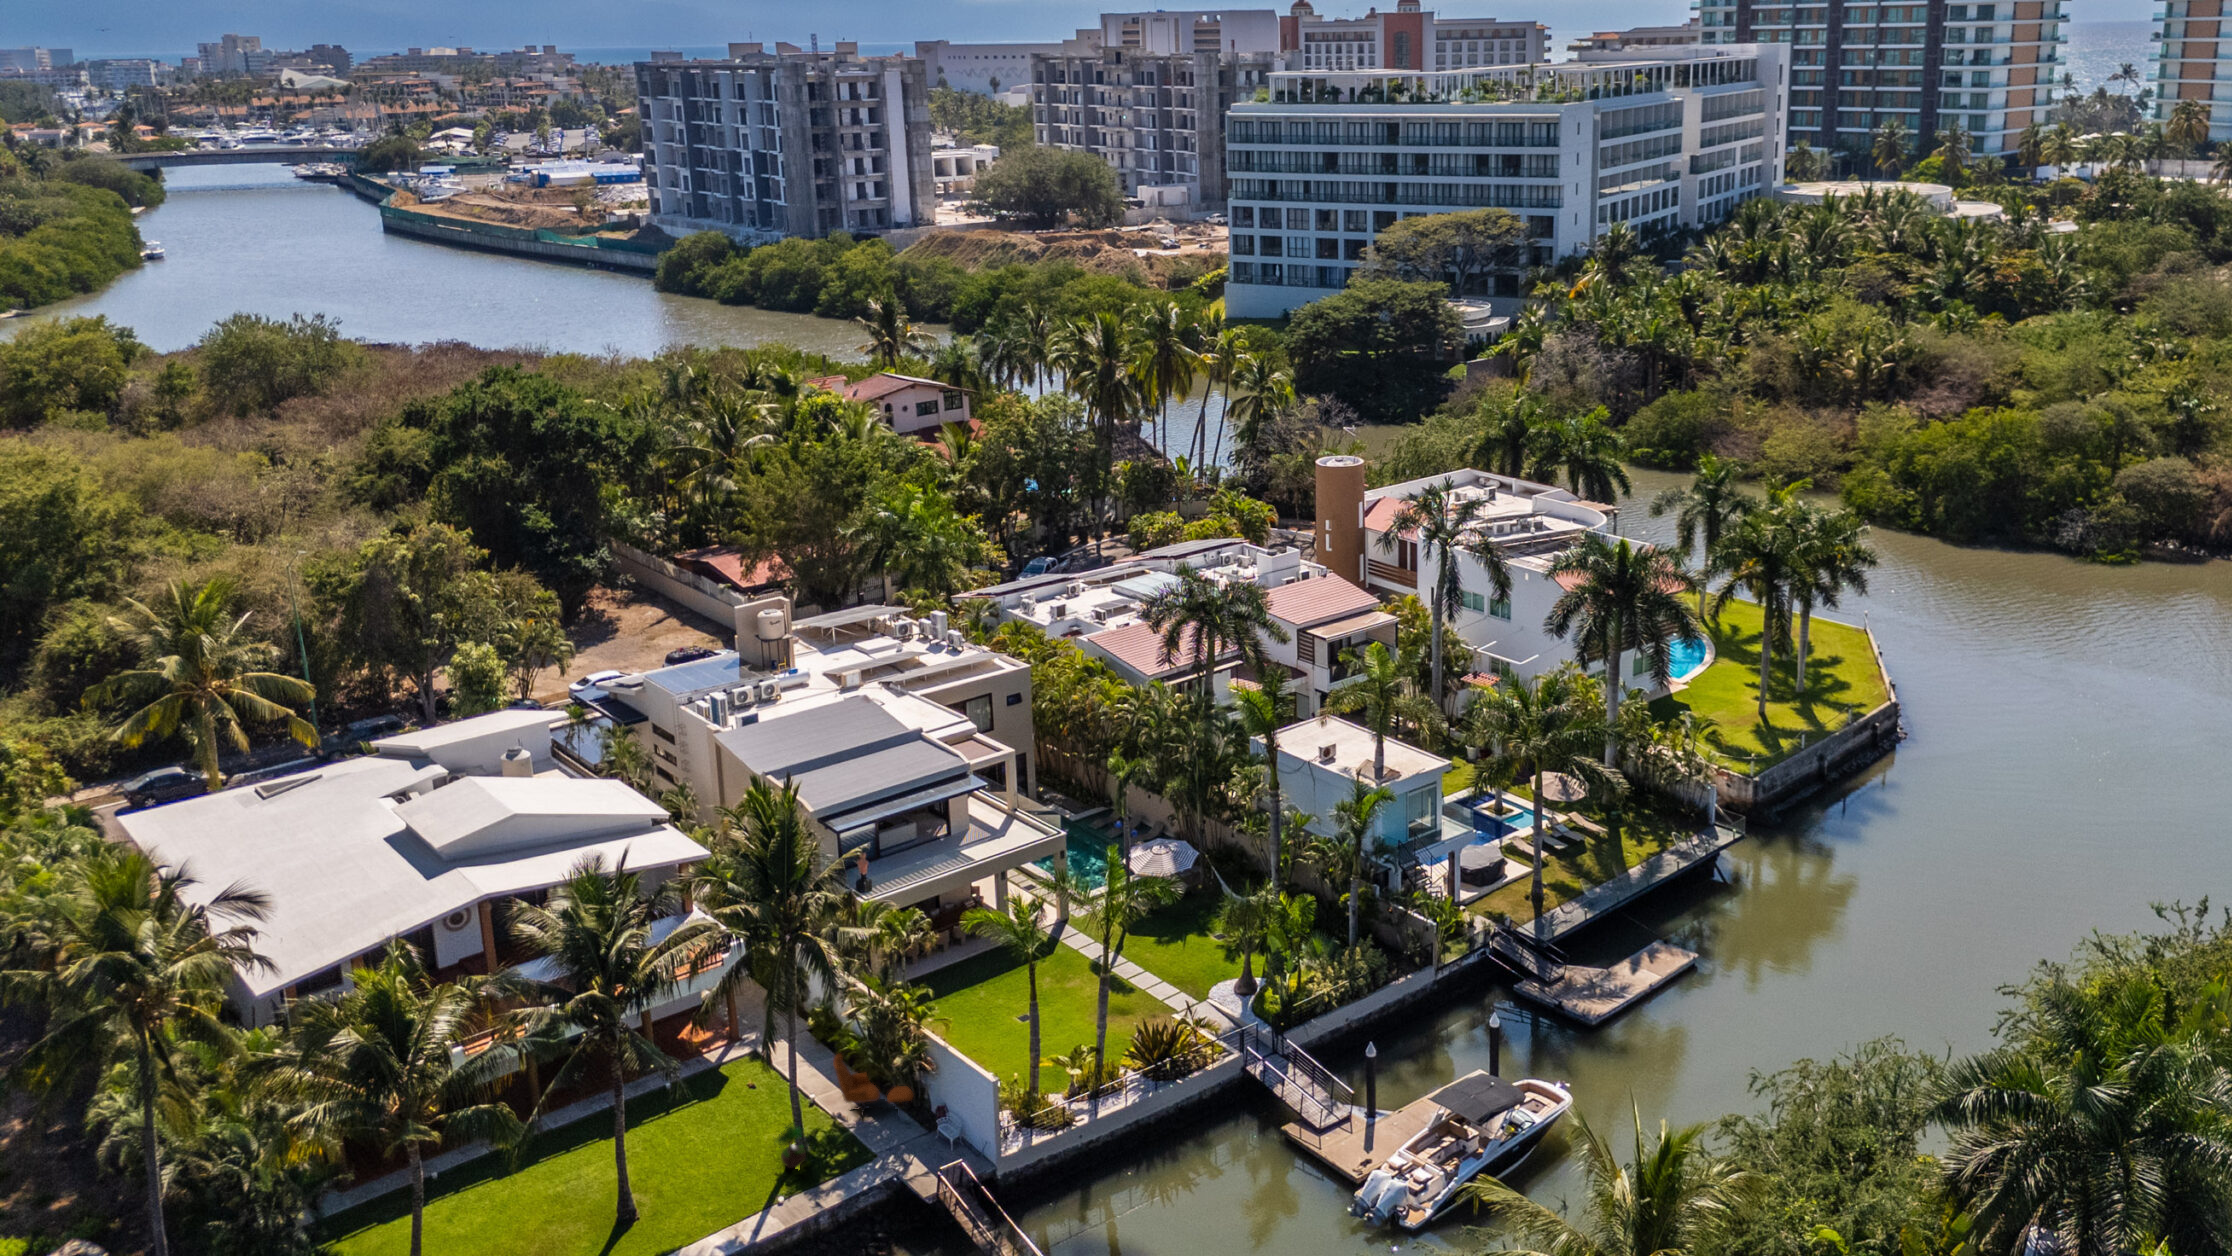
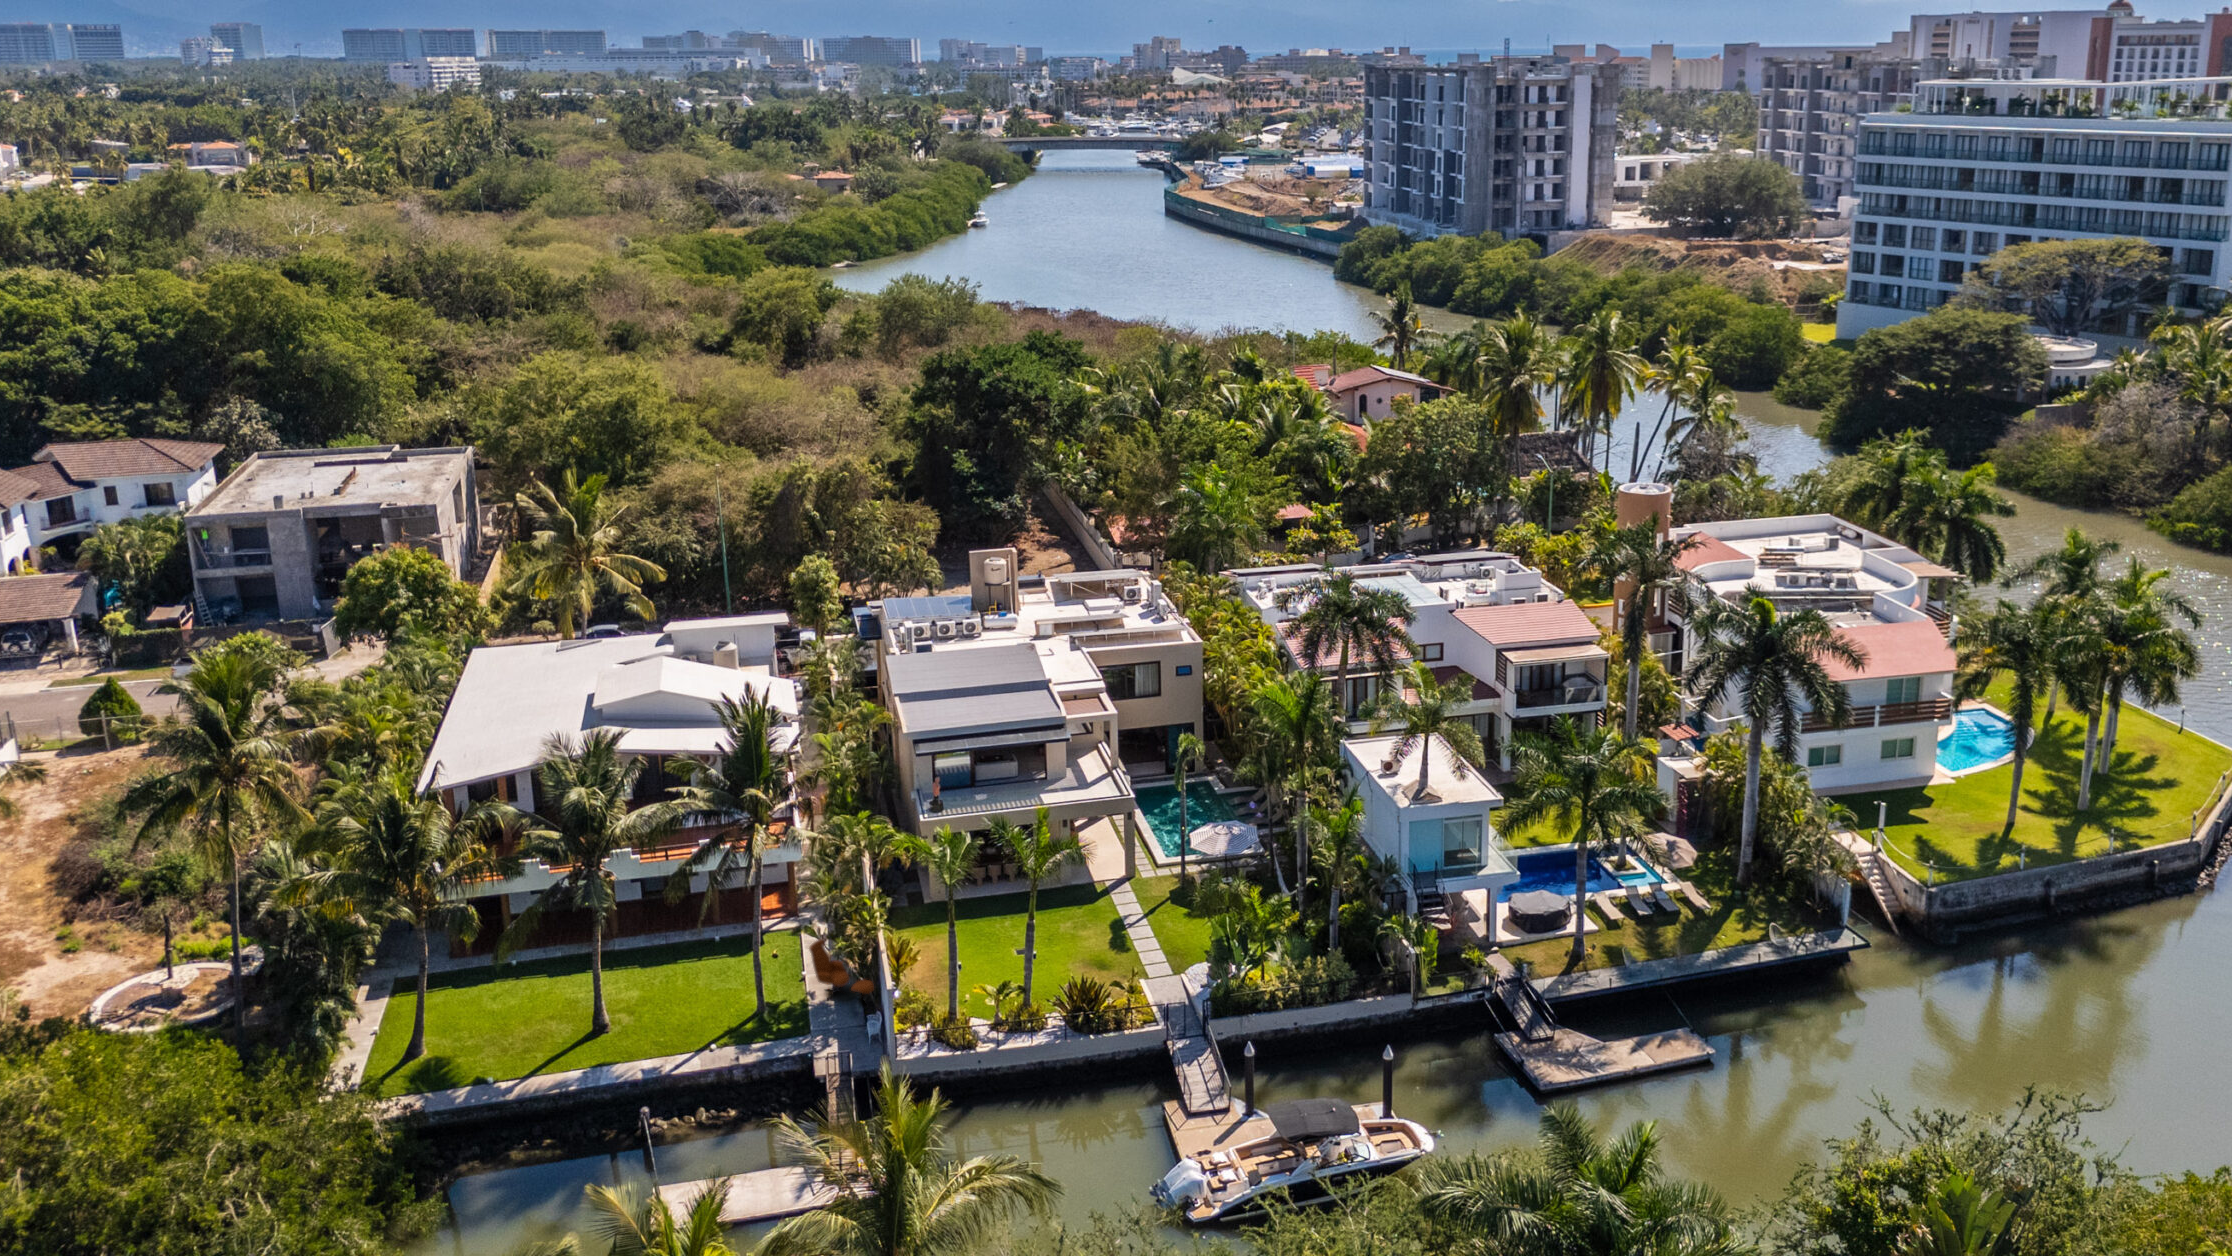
potted tree: present [776,1123,806,1168] -> none [727,981,760,1022]

